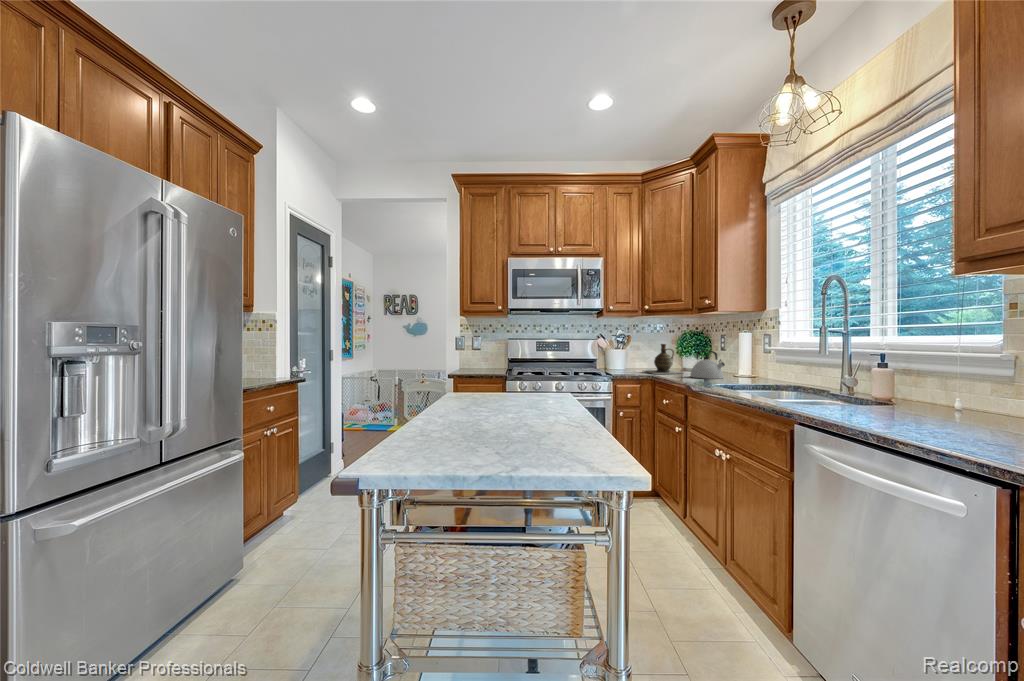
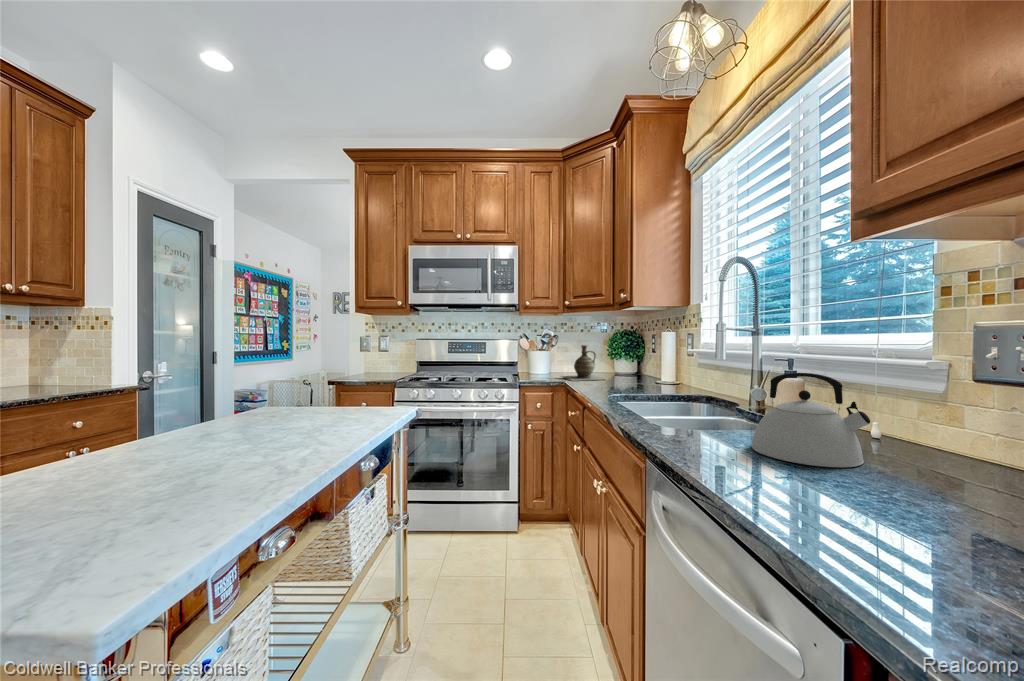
kettle: present [690,350,725,379] -> present [751,373,870,467]

